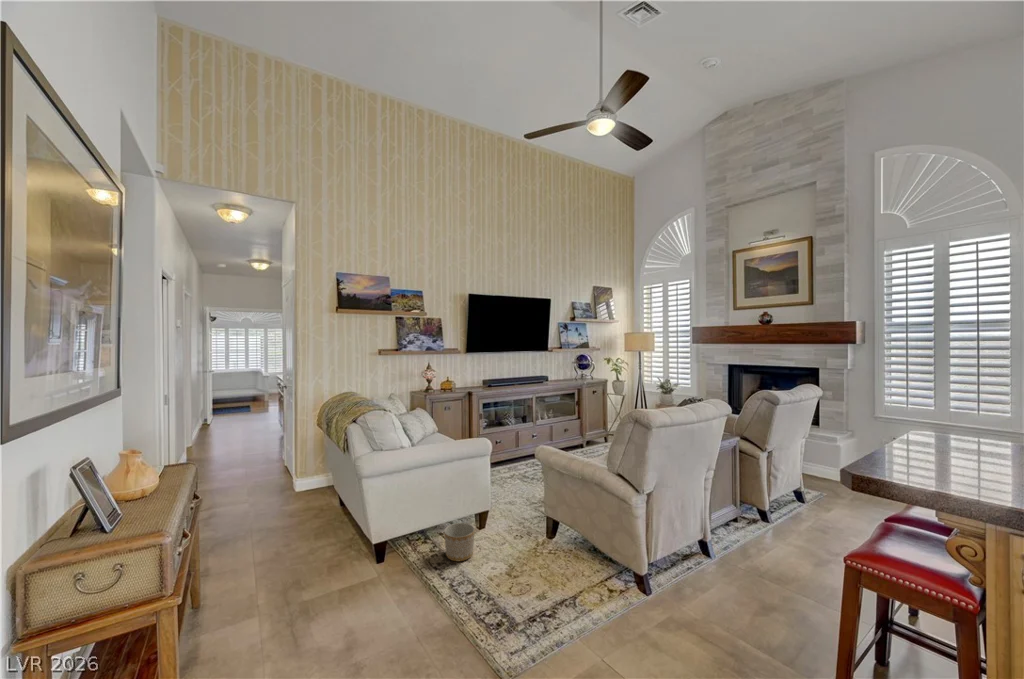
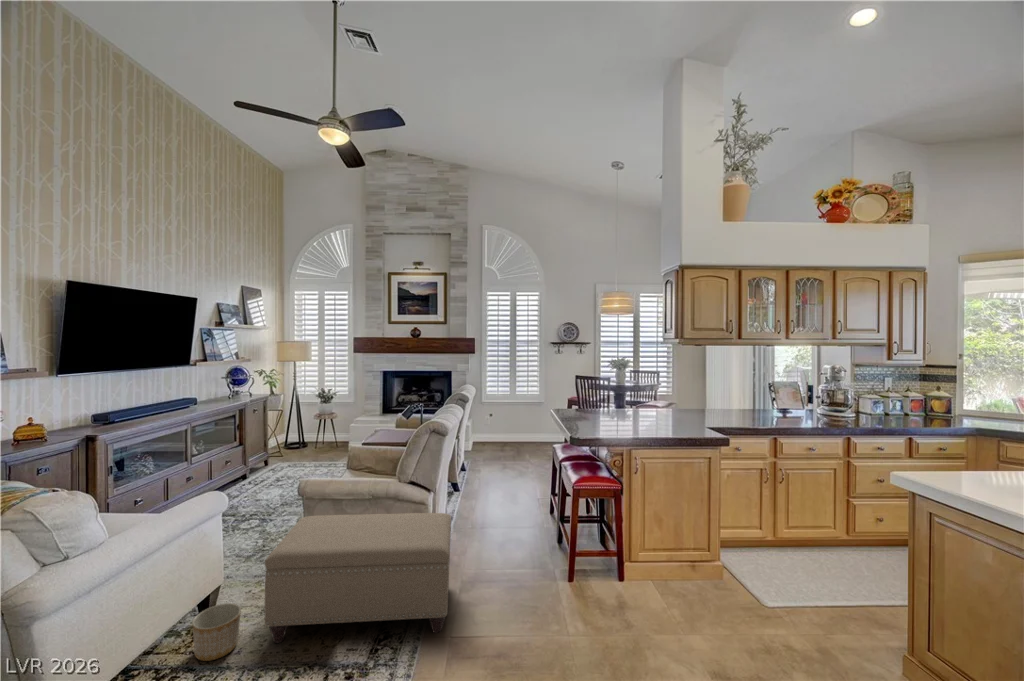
ottoman: none [477,479,655,644] -> present [265,513,451,643]

